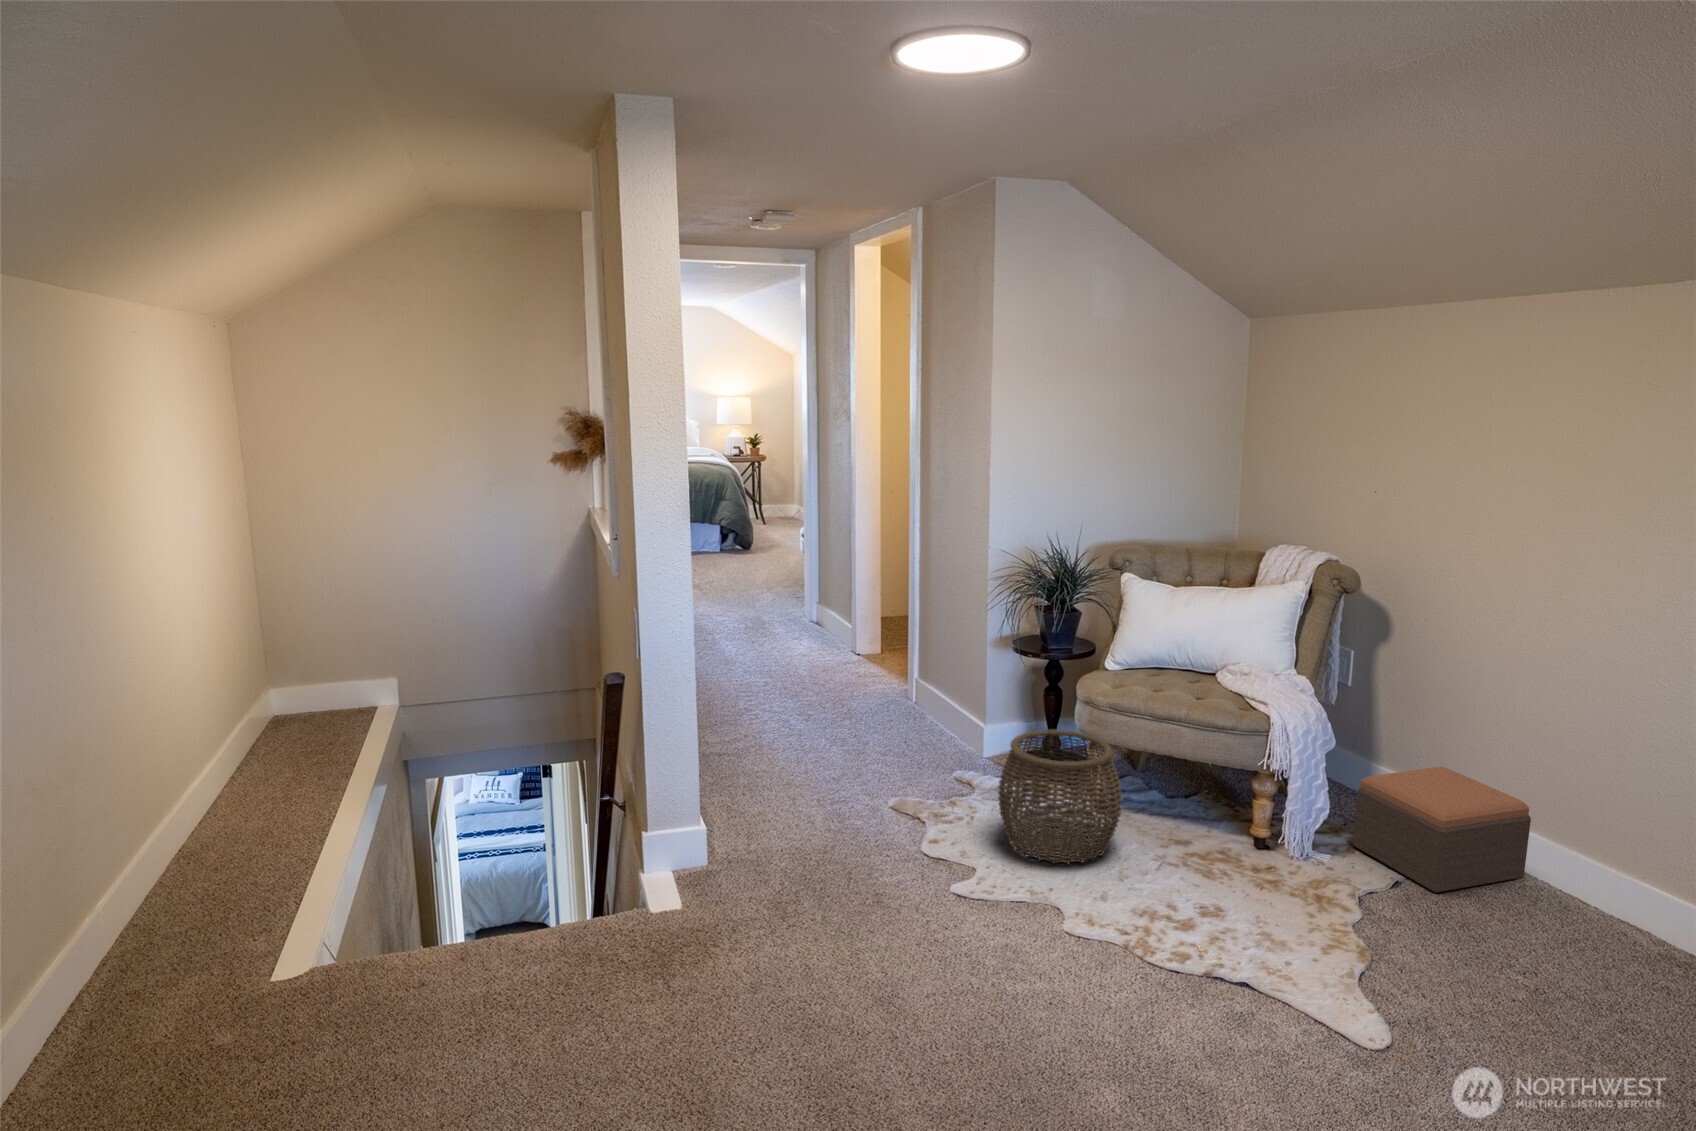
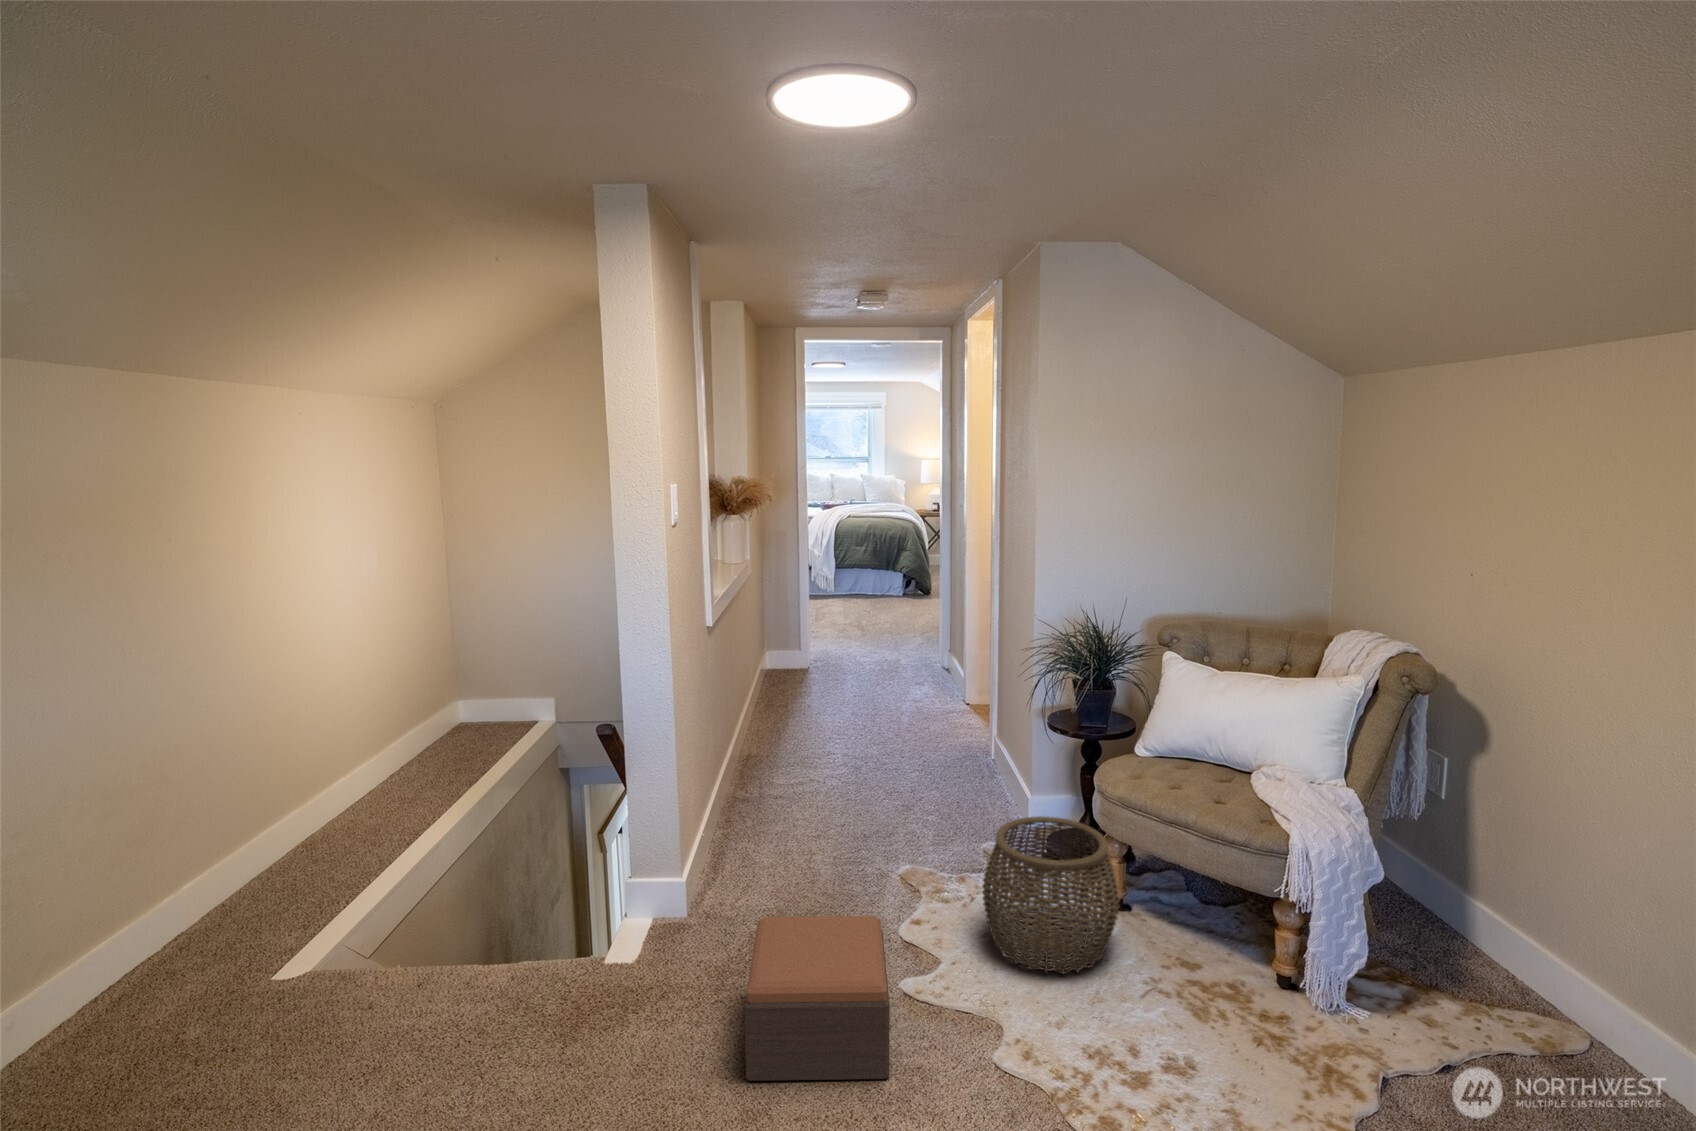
footstool: present [1353,767,1531,893] -> present [744,916,890,1081]

